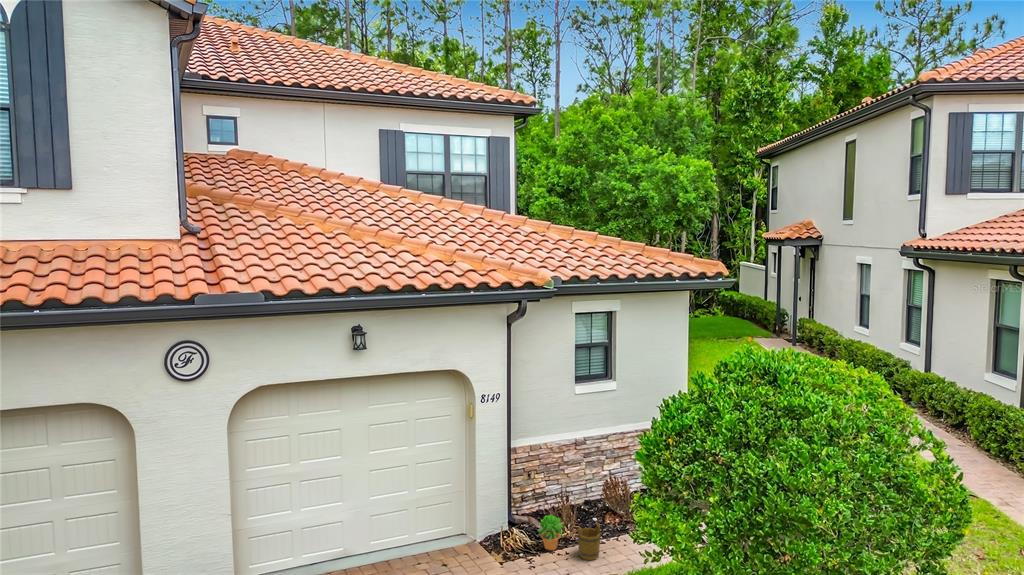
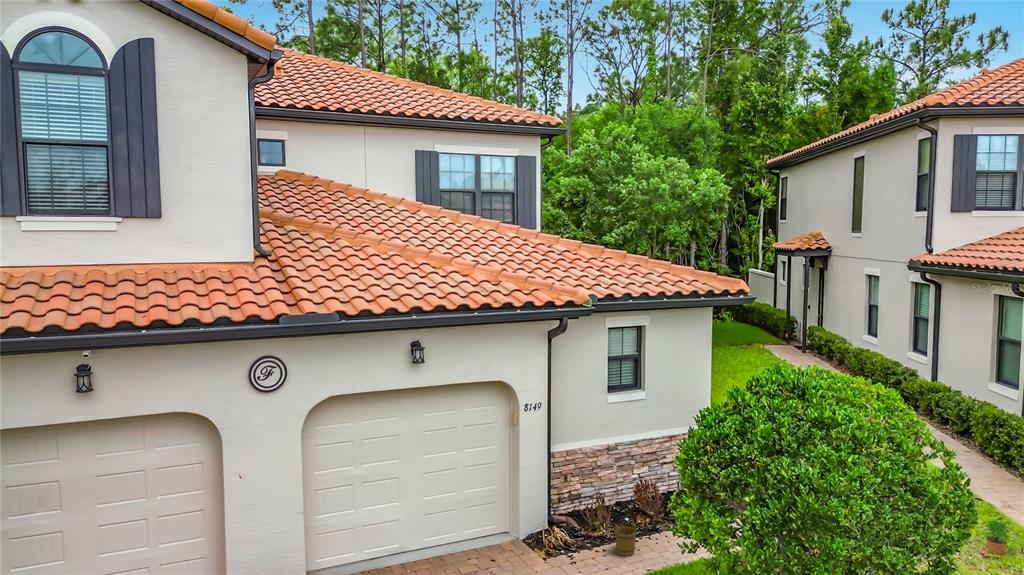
potted plant: present [539,515,562,550] -> present [984,520,1010,554]

